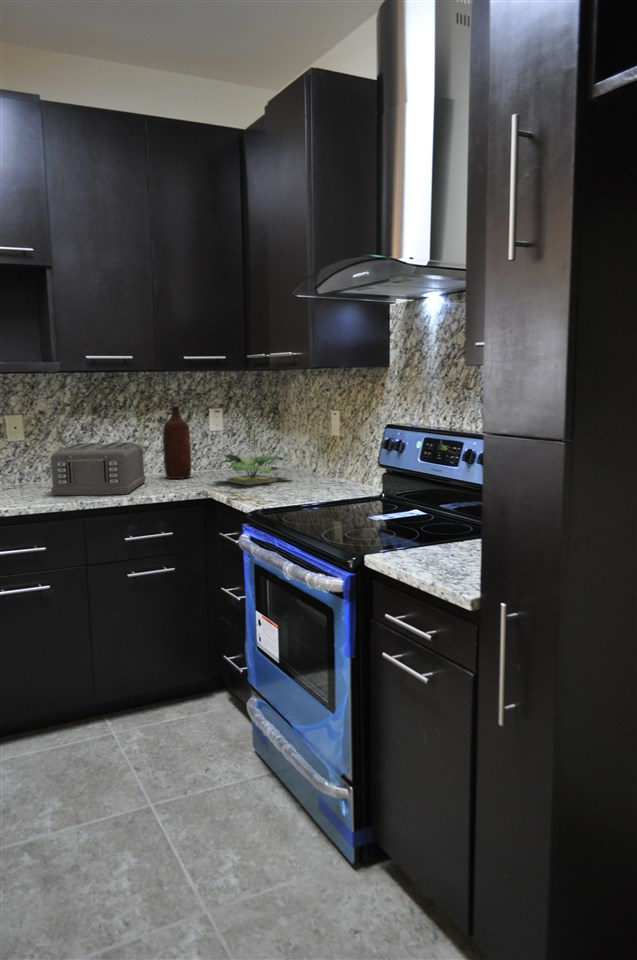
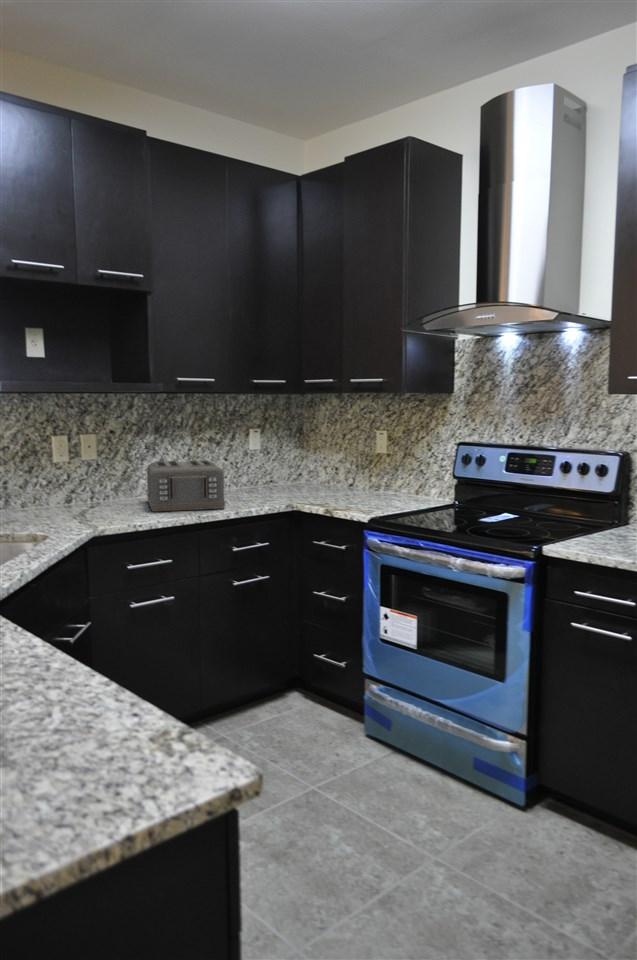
bottle: present [163,406,191,479] -> none [222,426,248,495]
potted plant: present [212,416,284,485] -> none [278,432,347,498]

